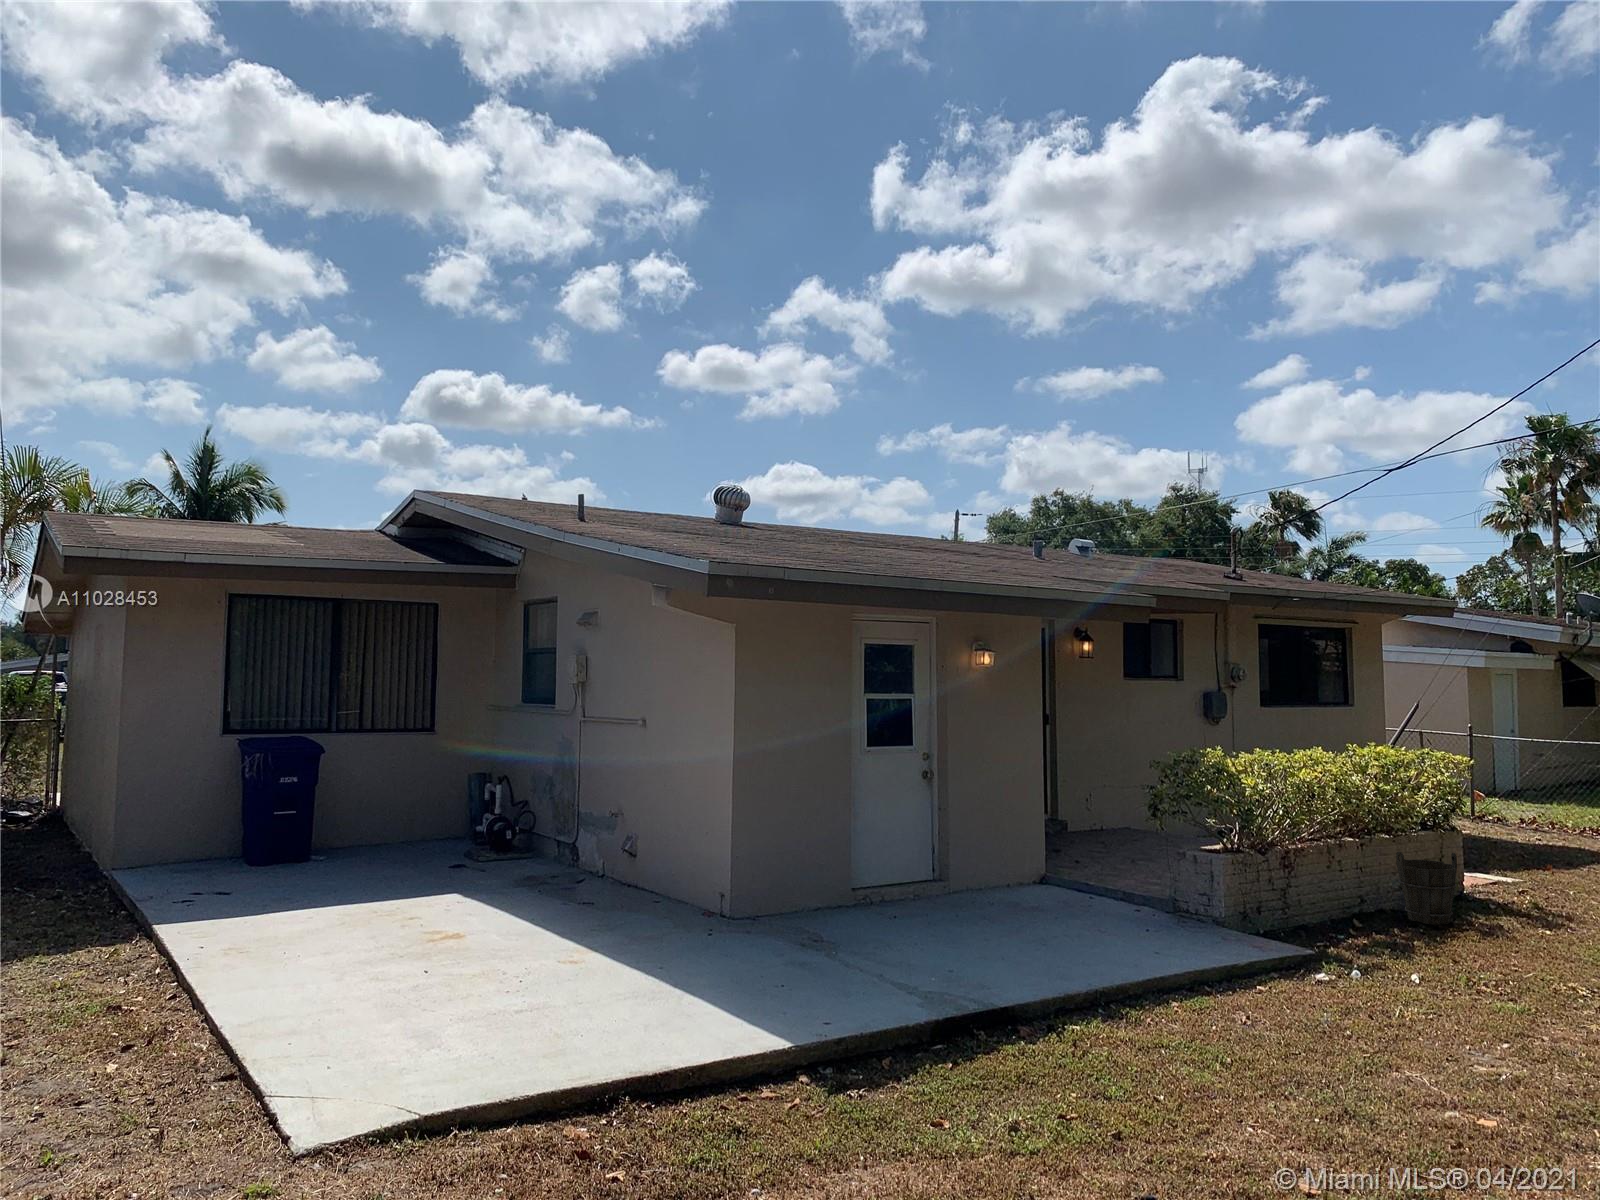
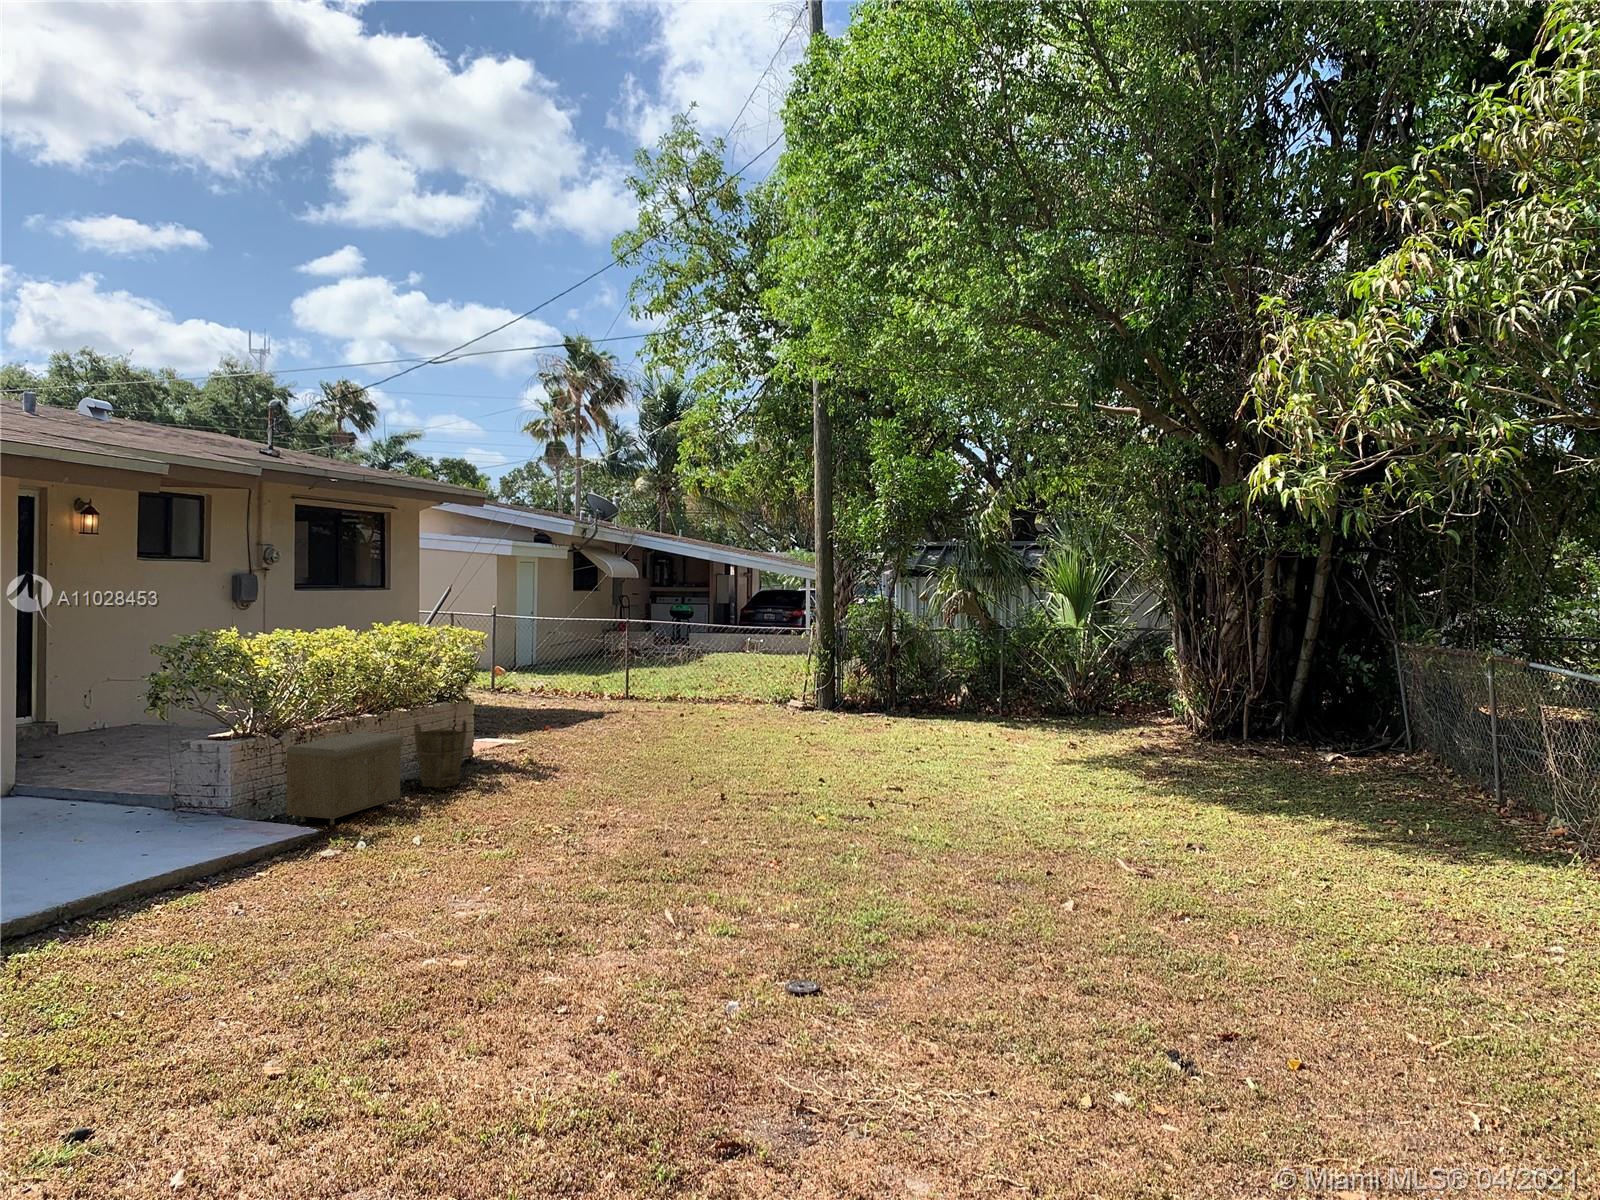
storage bench: none [1274,856,1387,947] -> present [286,732,403,825]

